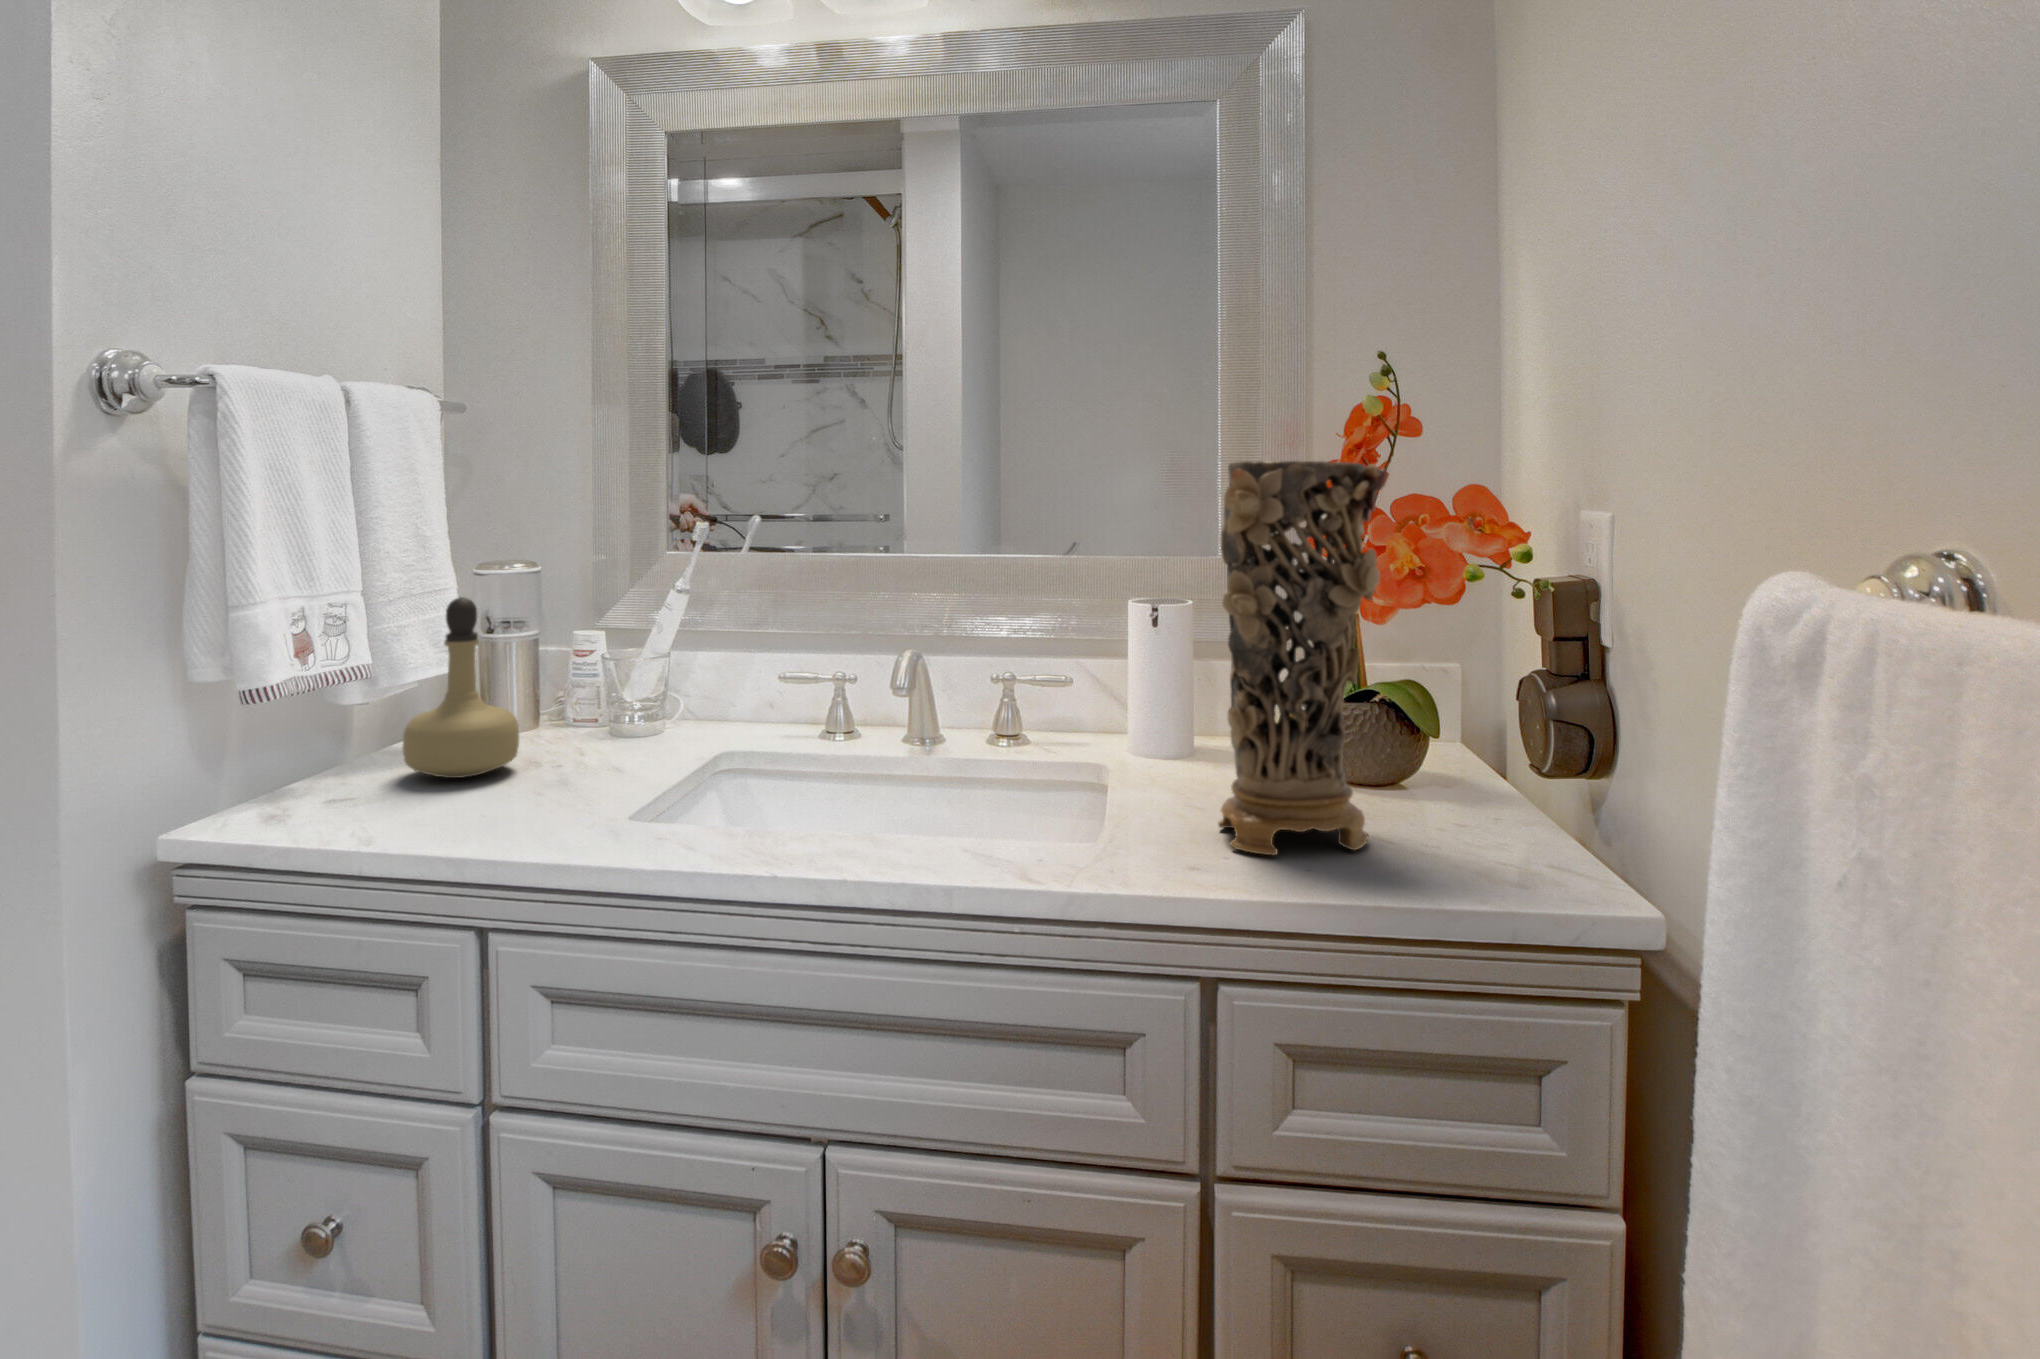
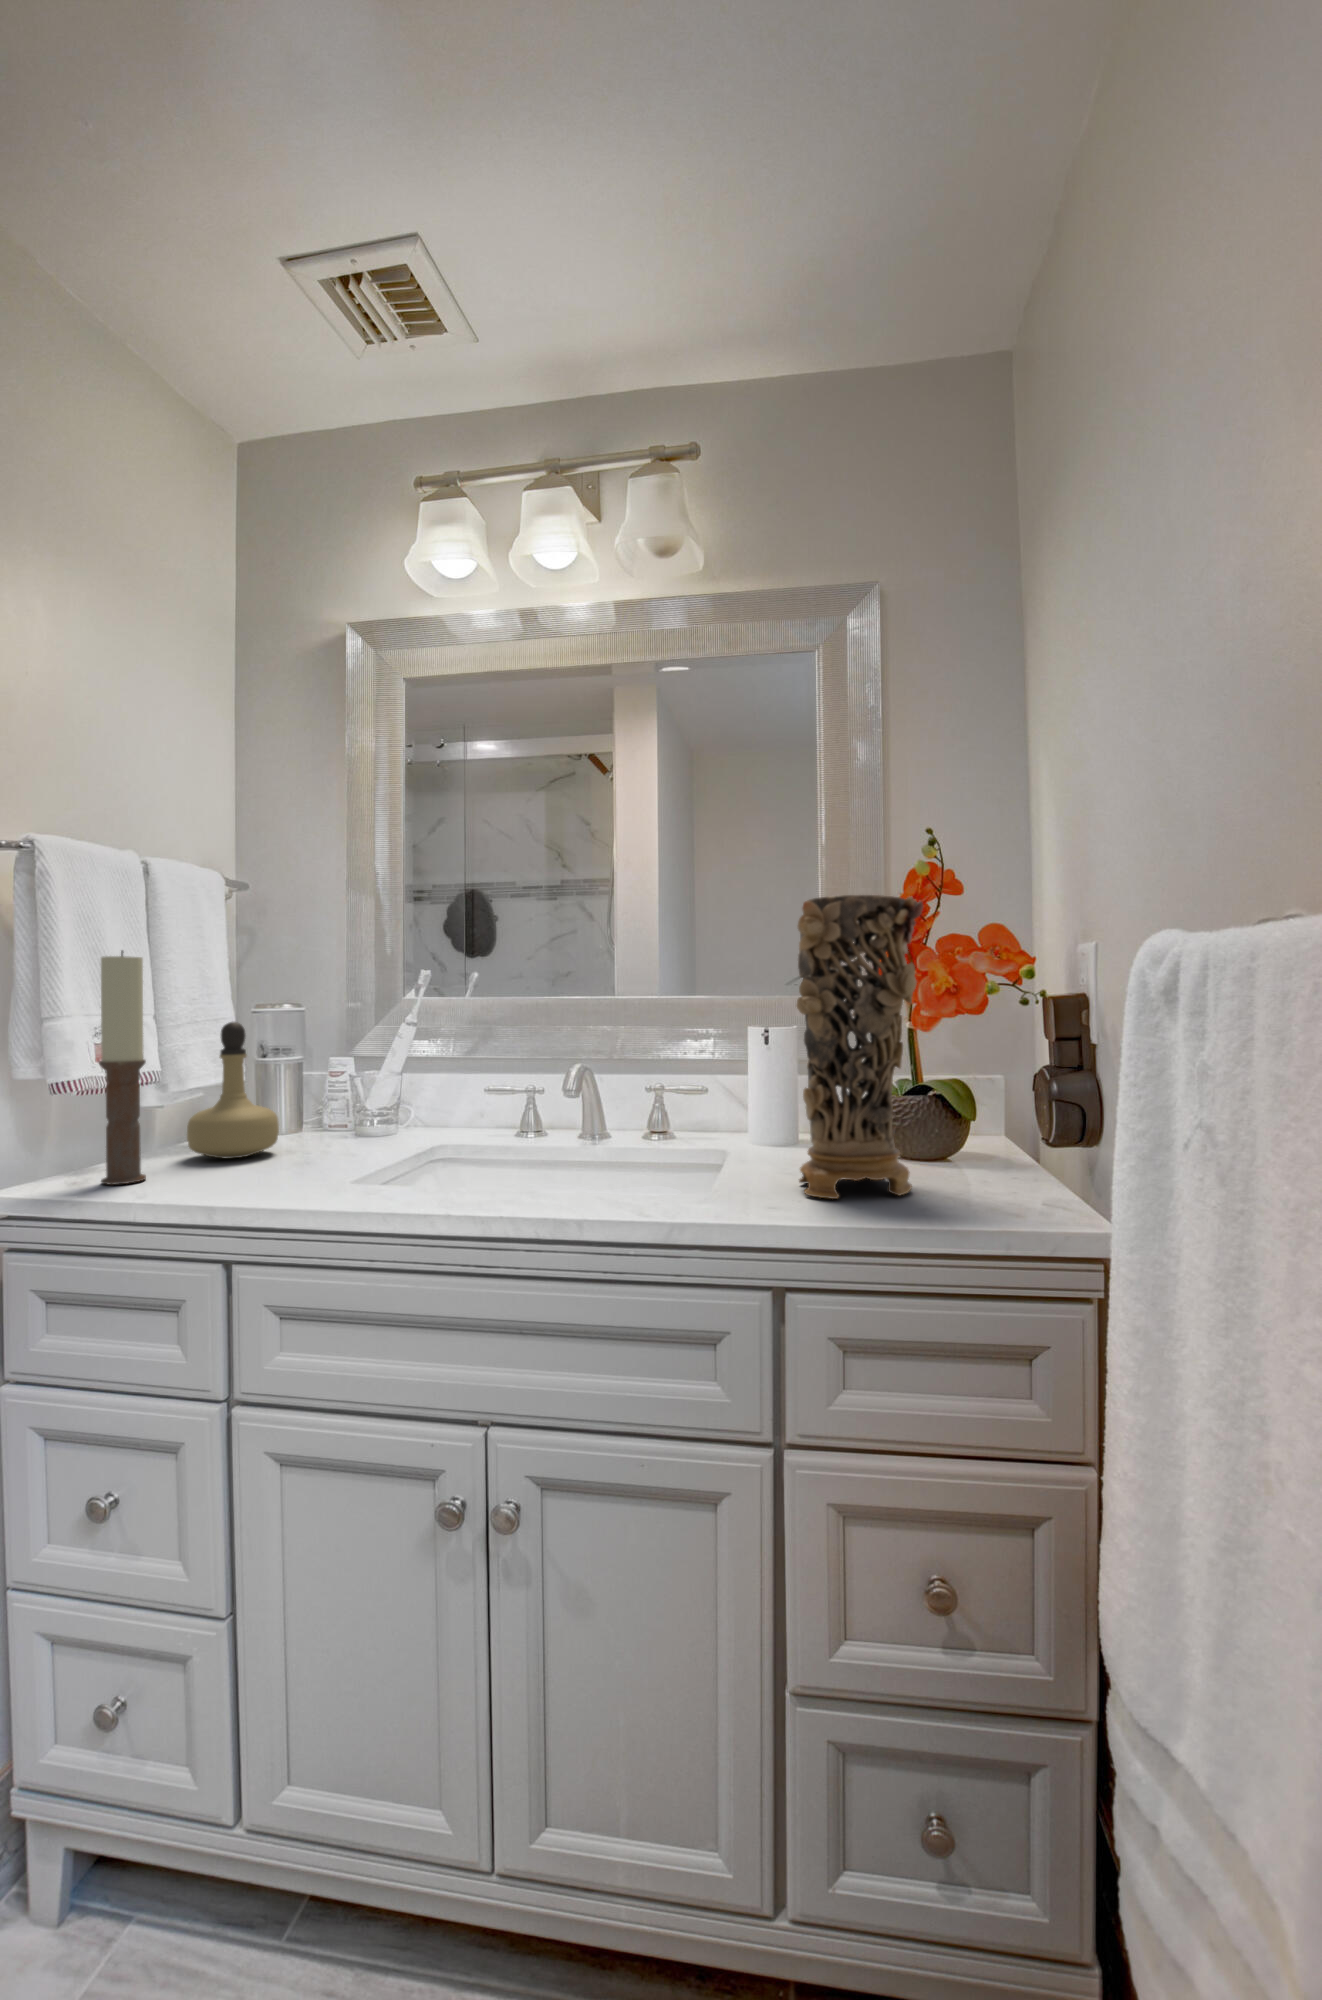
candle: none [305,515,362,823] -> present [99,951,146,1185]

